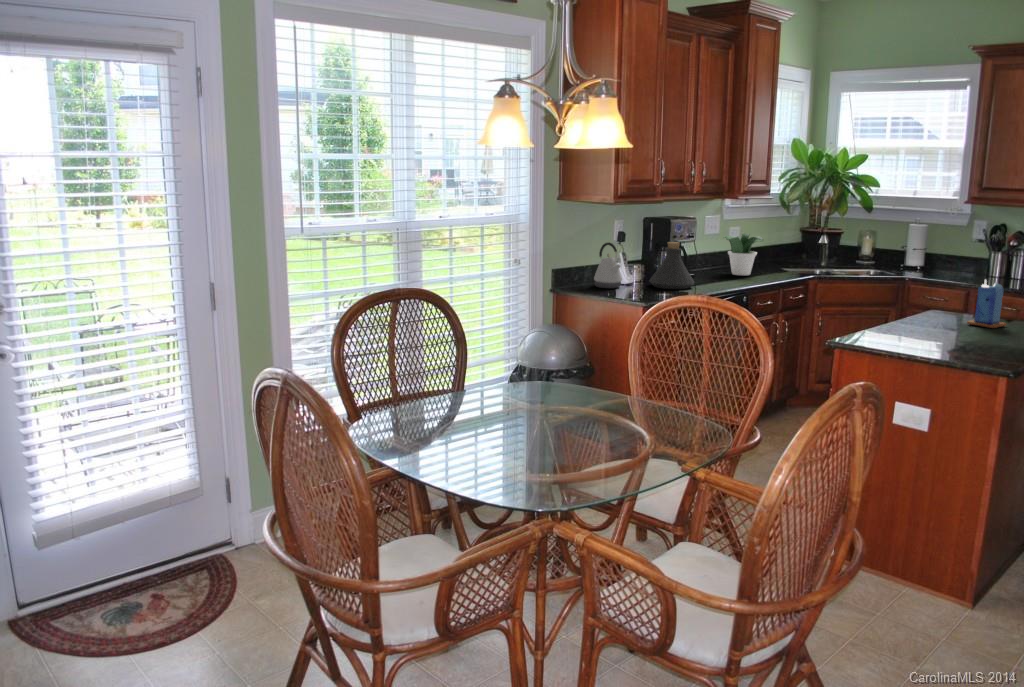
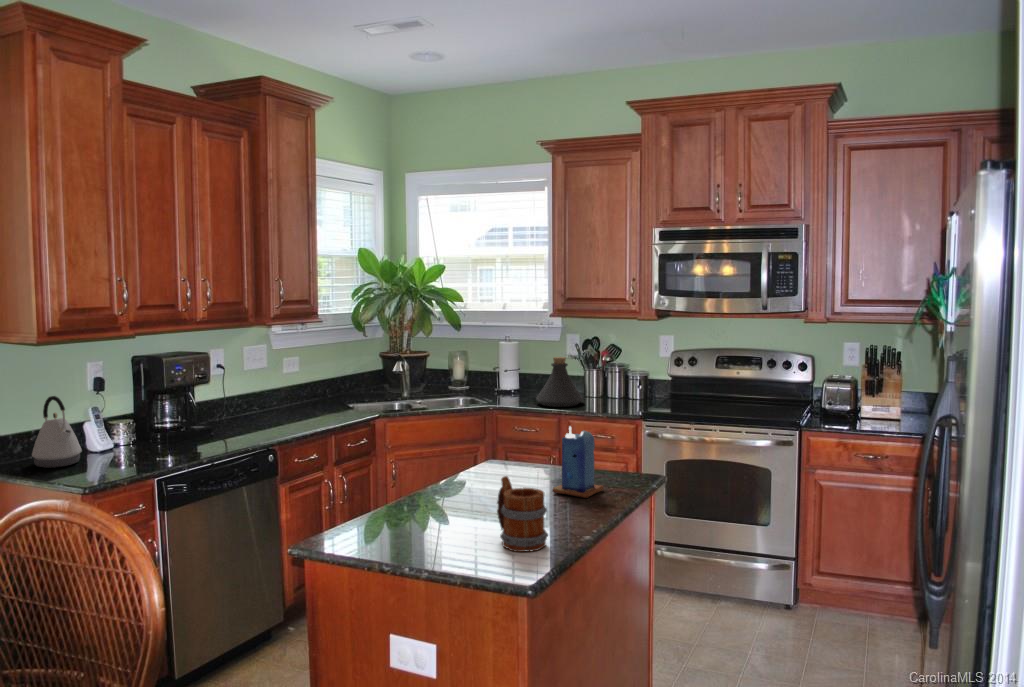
potted plant: present [724,233,763,275] -> none [263,366,319,421]
bottle: present [649,242,694,289] -> present [536,357,583,407]
mug: none [933,301,969,345] -> present [497,476,548,552]

